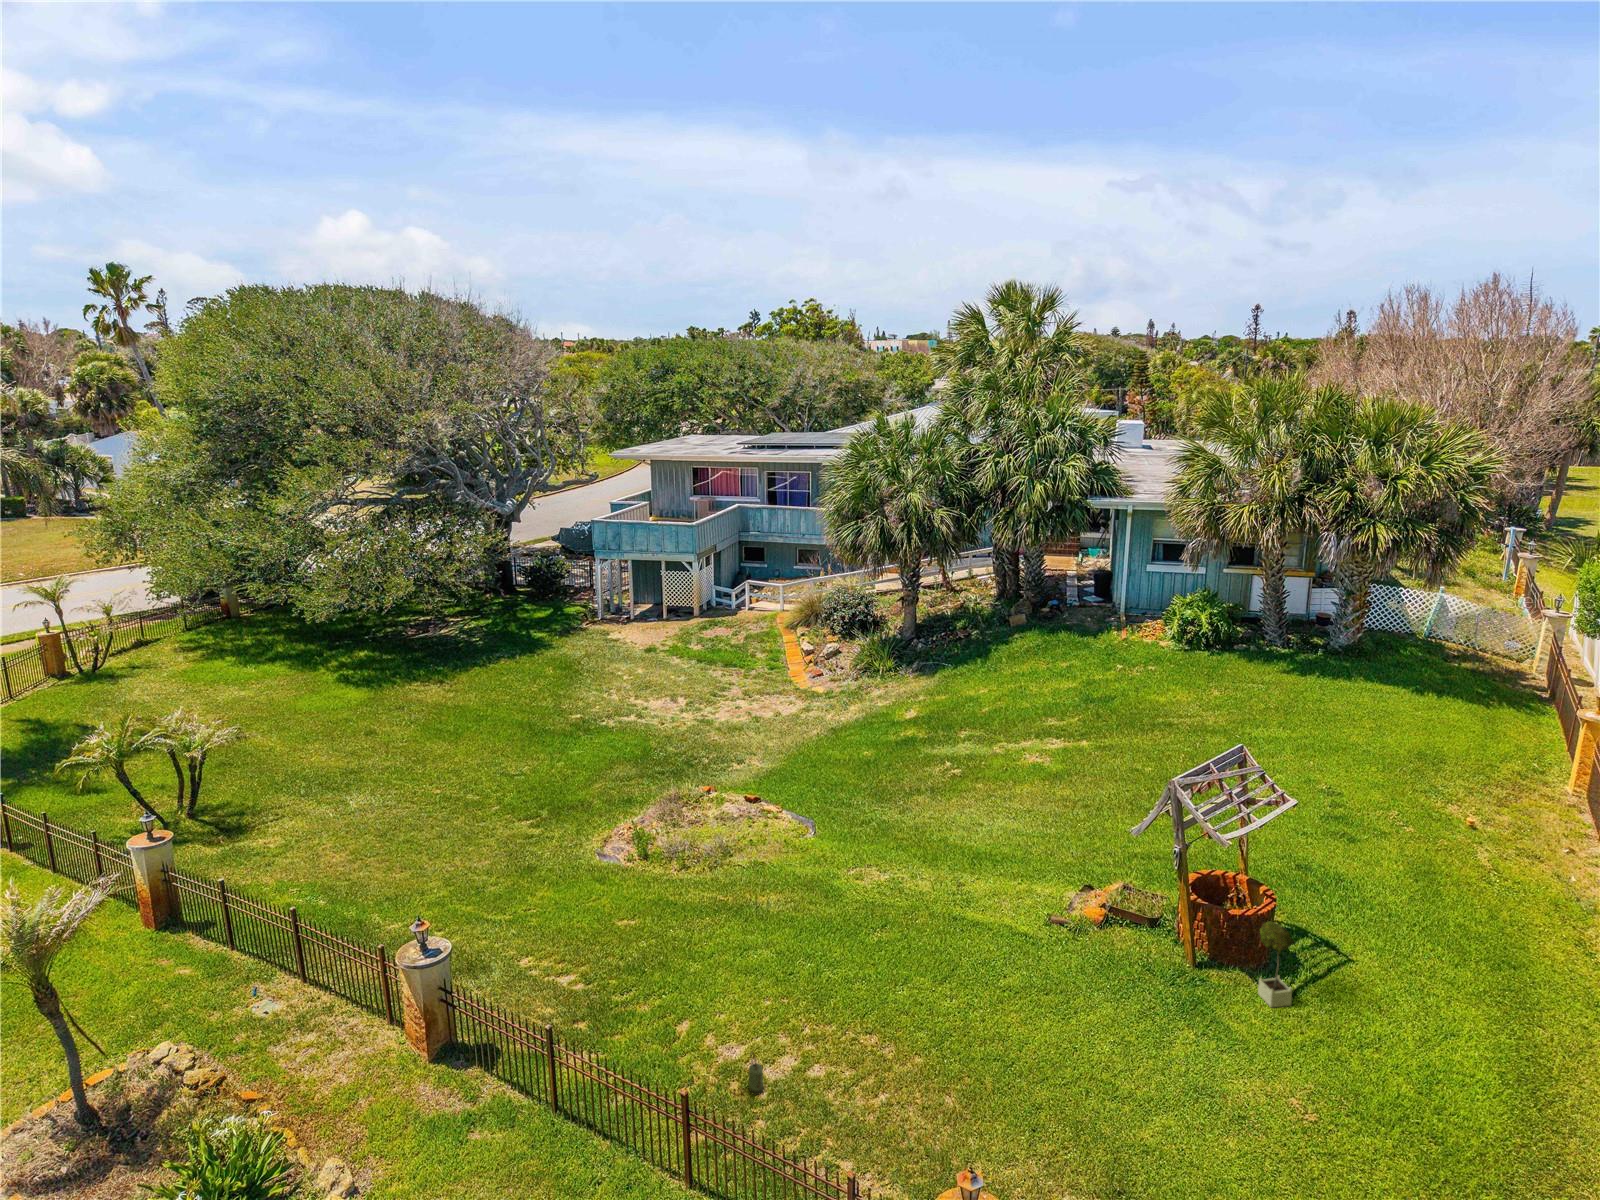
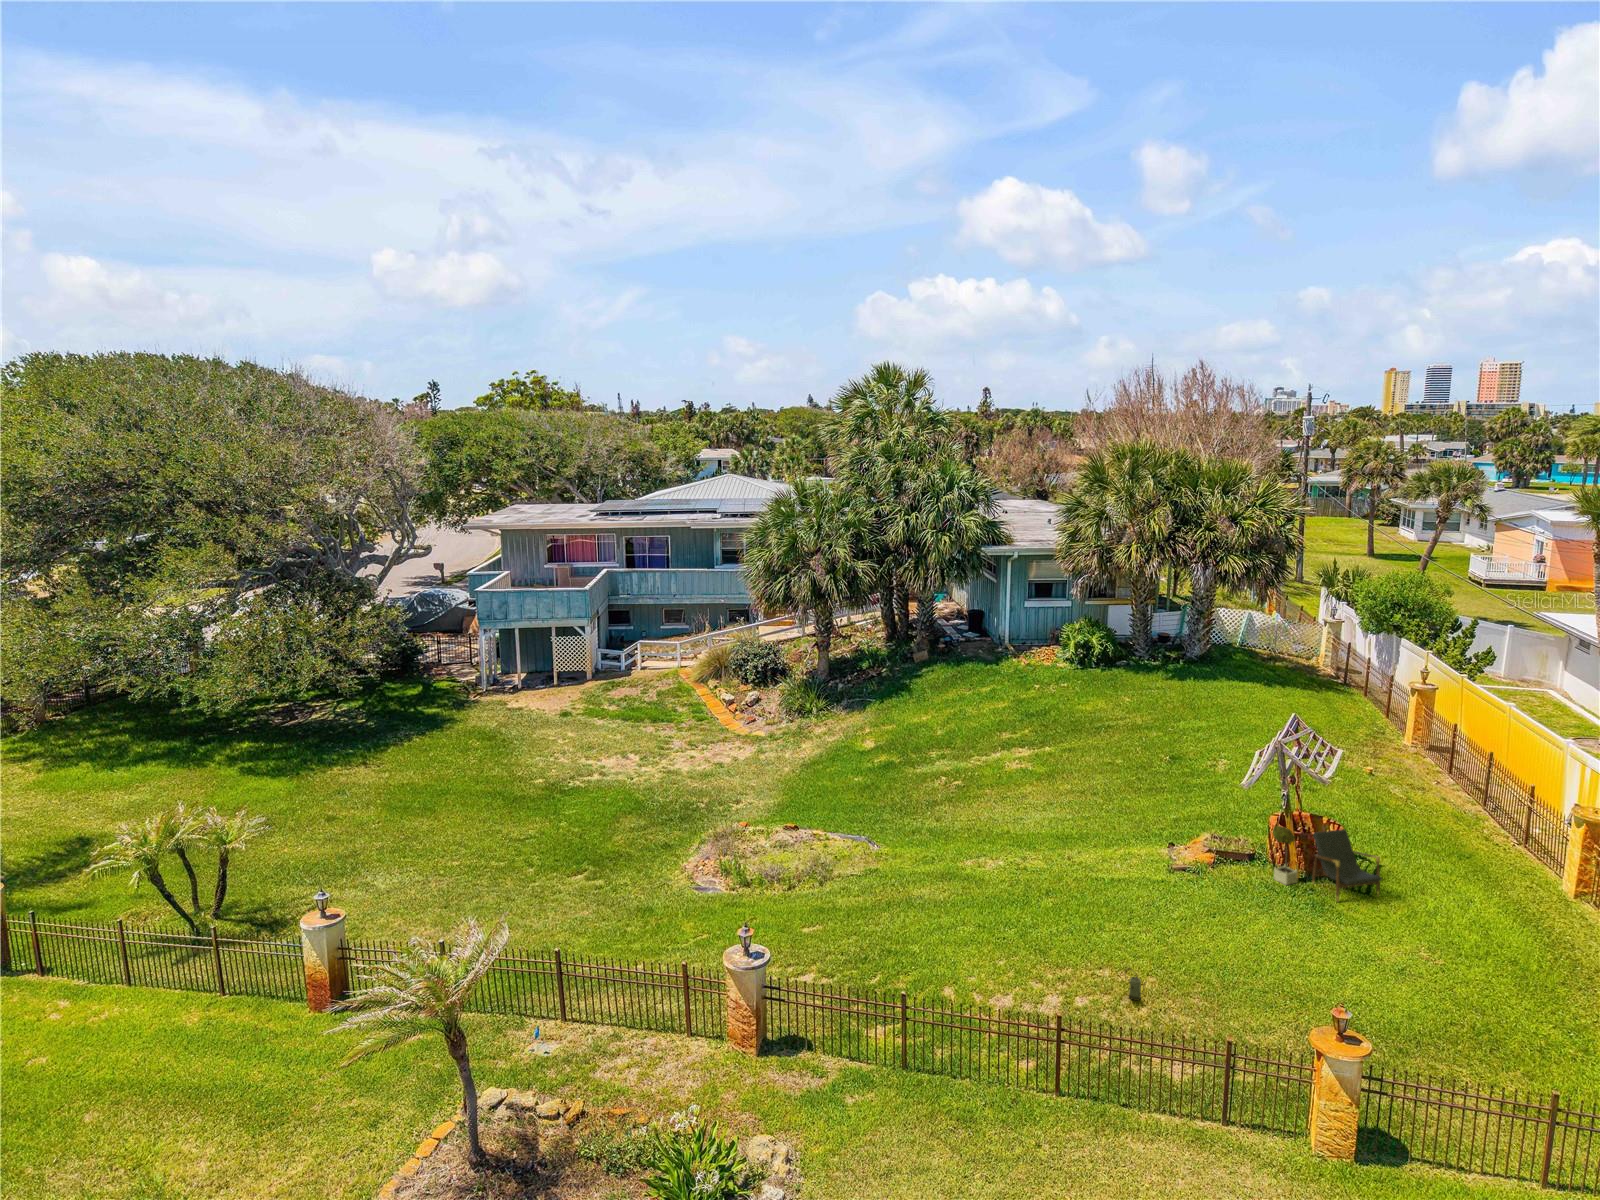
lounge chair: none [1314,941,1416,1056] -> present [1312,829,1382,901]
watering can: present [749,1052,764,1095] -> present [1124,969,1144,1001]

